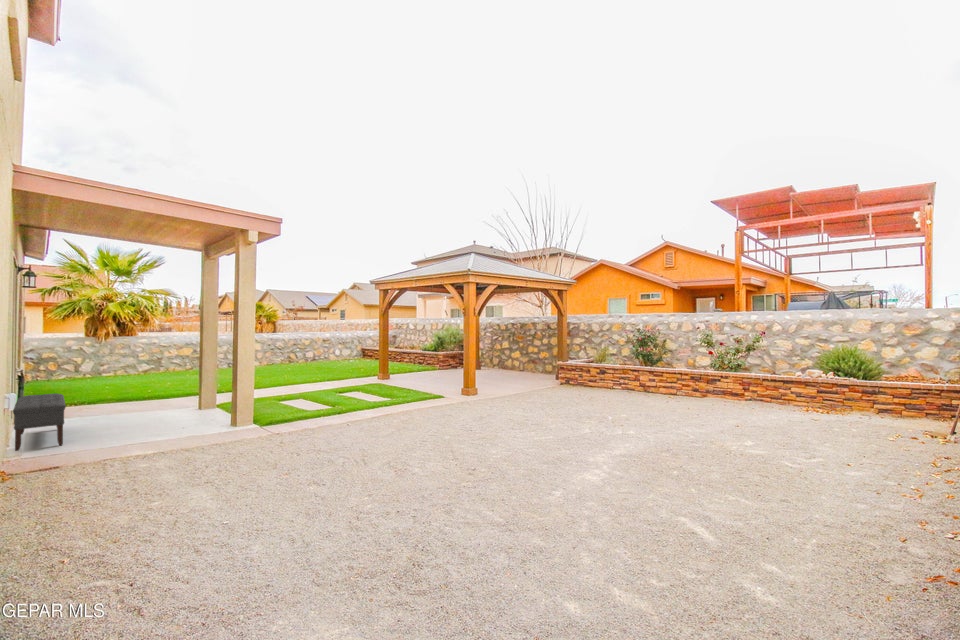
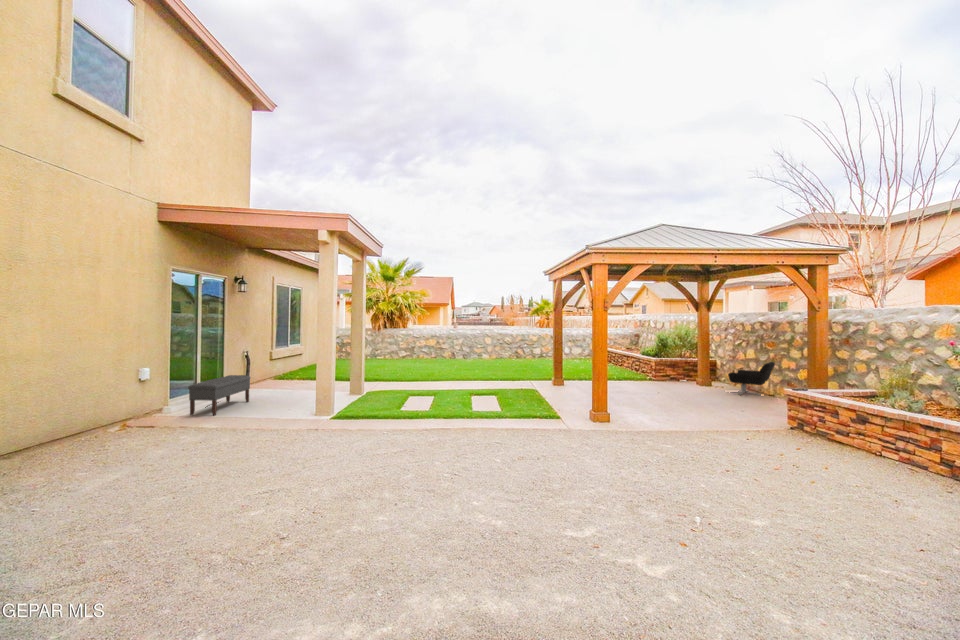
lounge chair: none [498,349,526,373] -> present [728,362,775,395]

